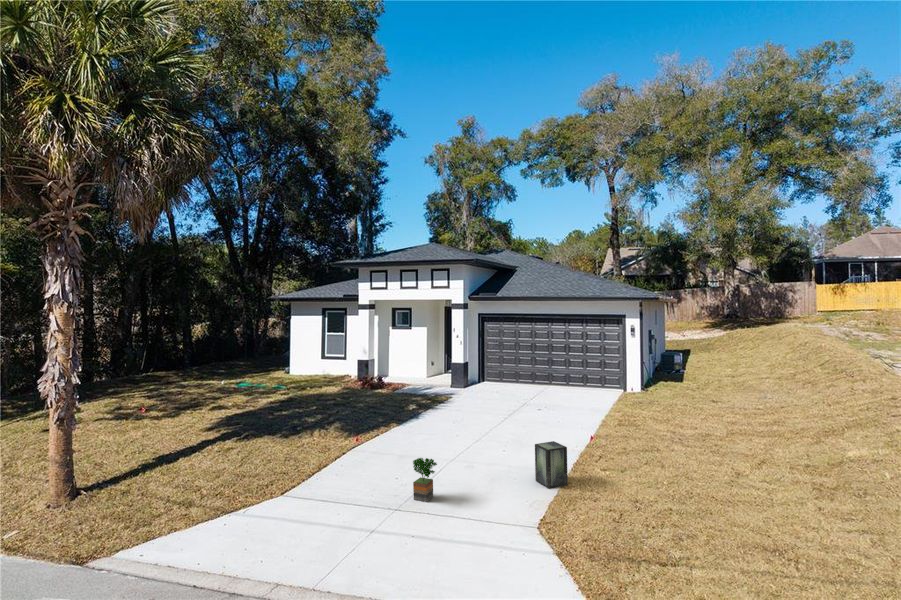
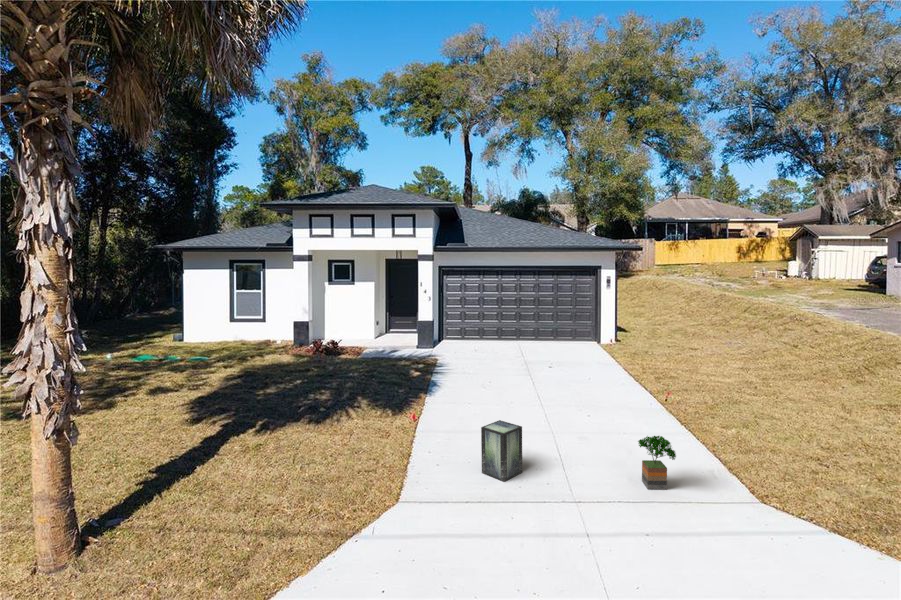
storage box: present [535,441,568,489] -> present [481,420,522,482]

